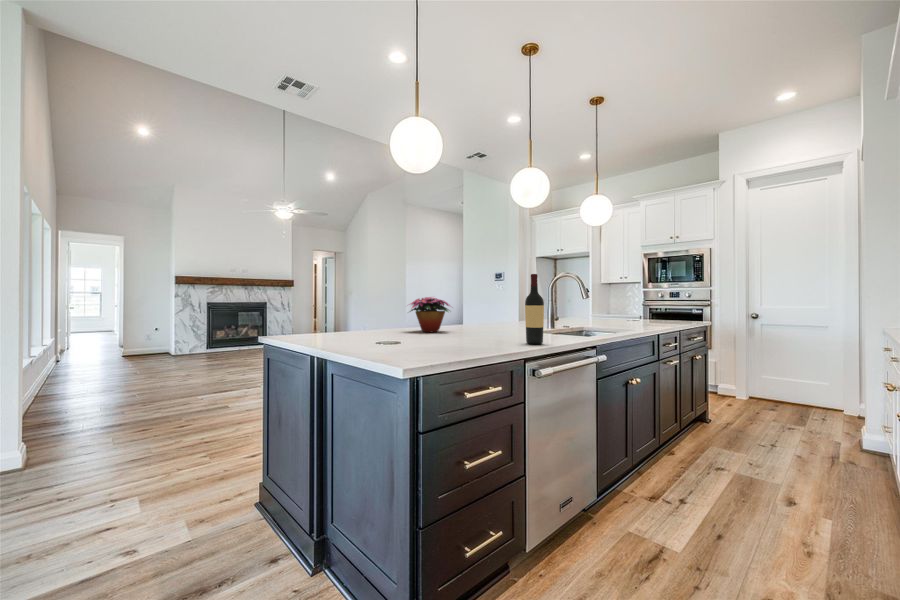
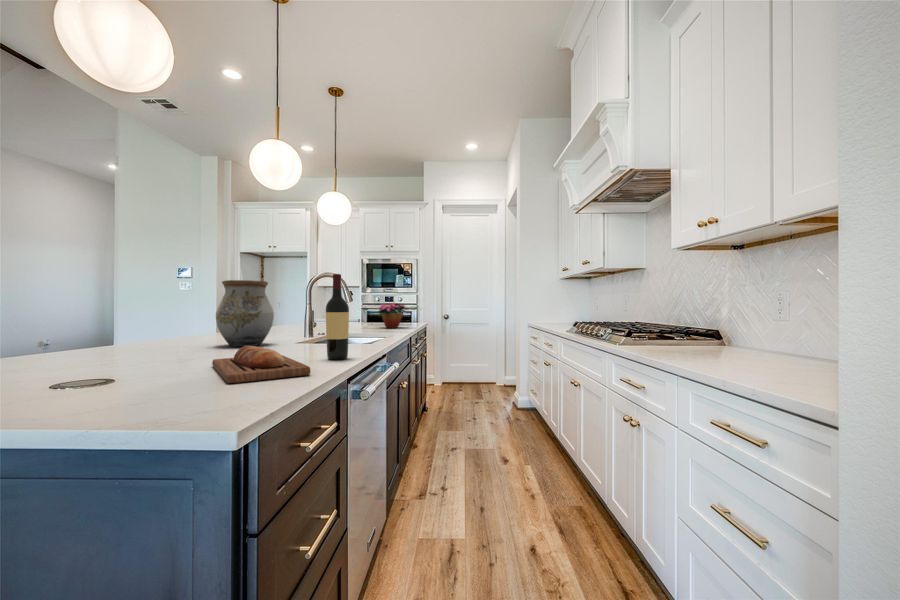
vase: none [476,281,515,331] -> present [216,280,274,347]
flower arrangement: present [409,297,450,332] -> present [378,303,407,328]
bread loaf: none [438,328,494,351] -> present [212,346,310,383]

